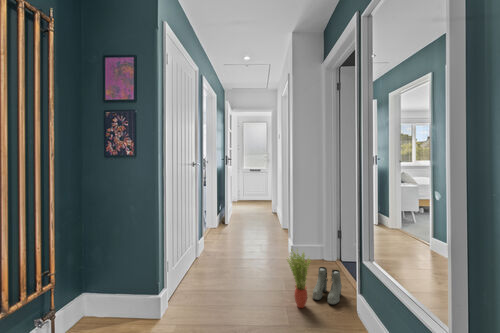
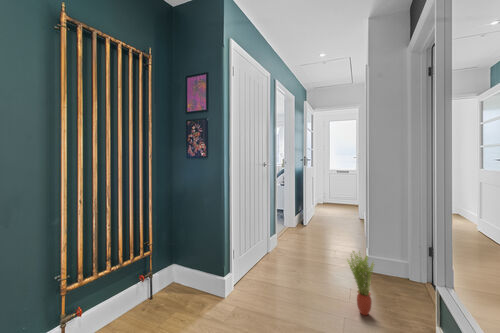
boots: present [312,267,342,305] -> none [380,276,420,320]

